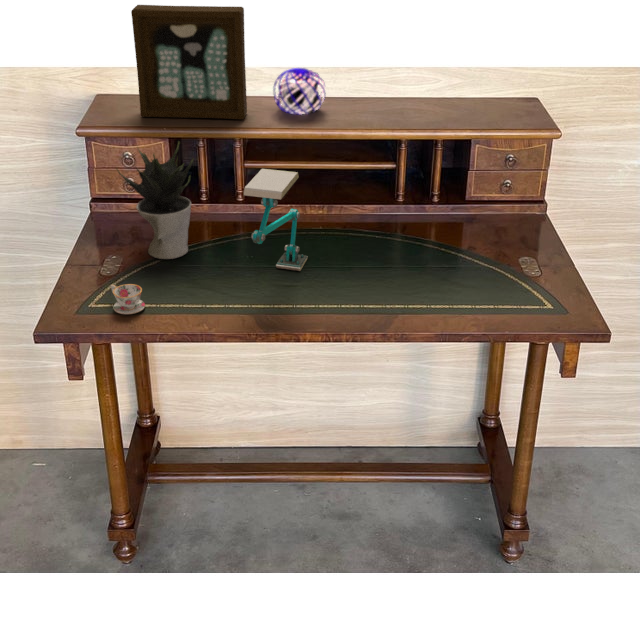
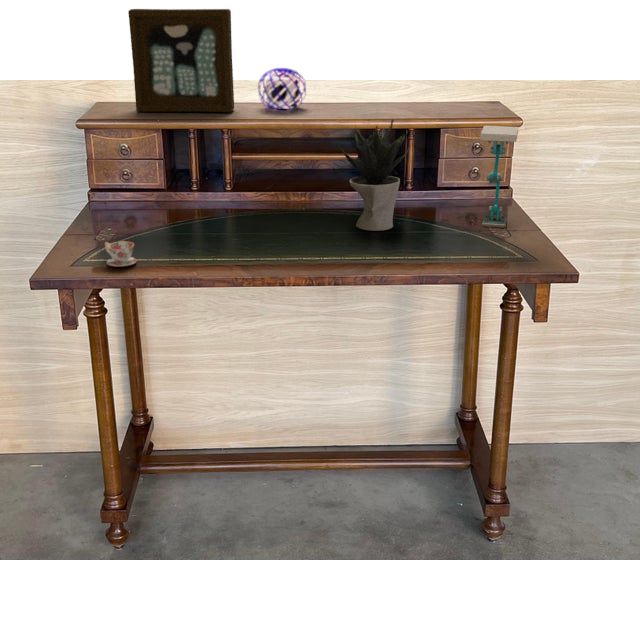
potted plant: present [118,141,194,259] -> present [338,119,410,231]
desk lamp: present [244,169,308,271] -> present [480,126,518,228]

